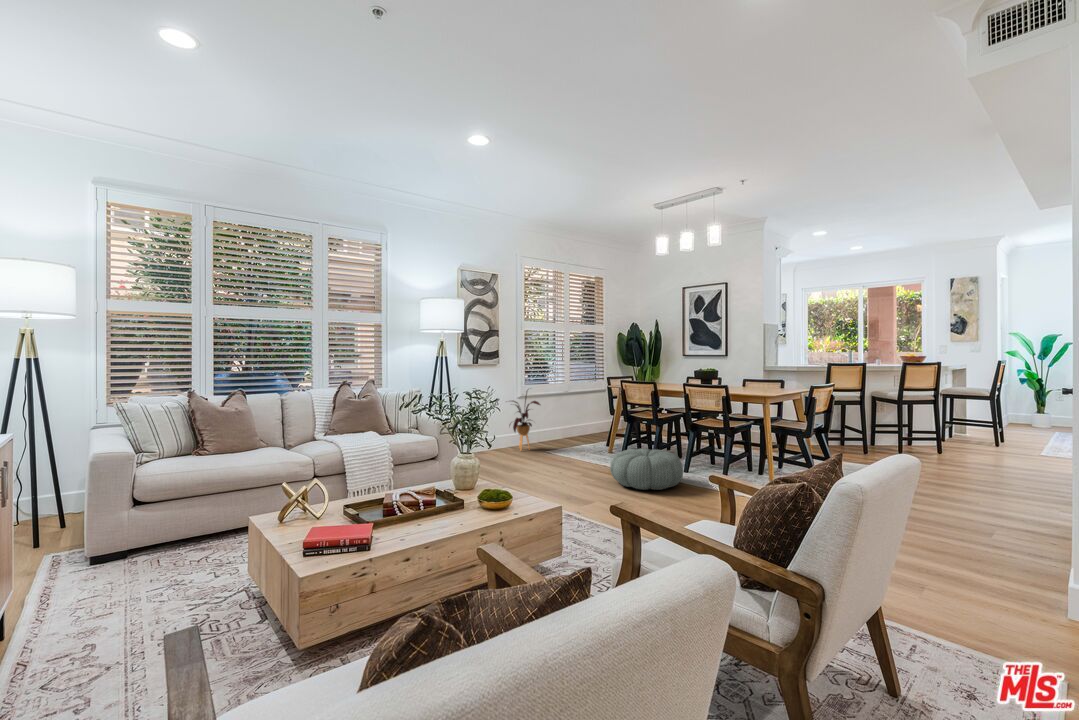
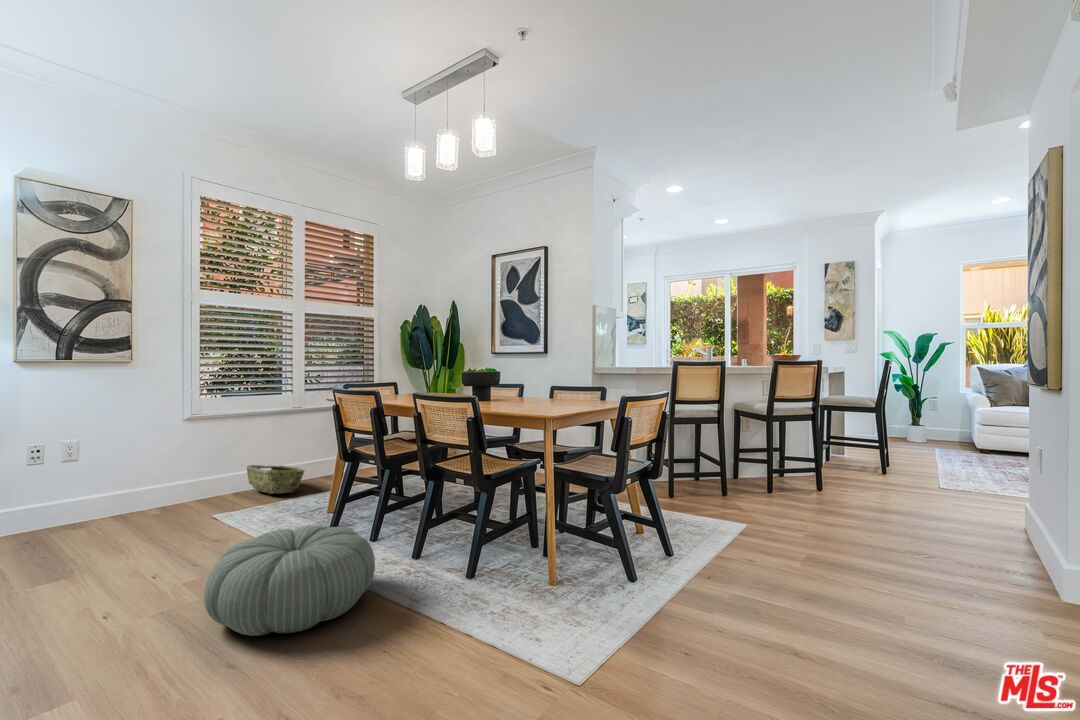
house plant: present [513,391,540,451] -> none [138,402,205,515]
woven basket: none [545,426,580,444] -> present [247,465,304,494]

